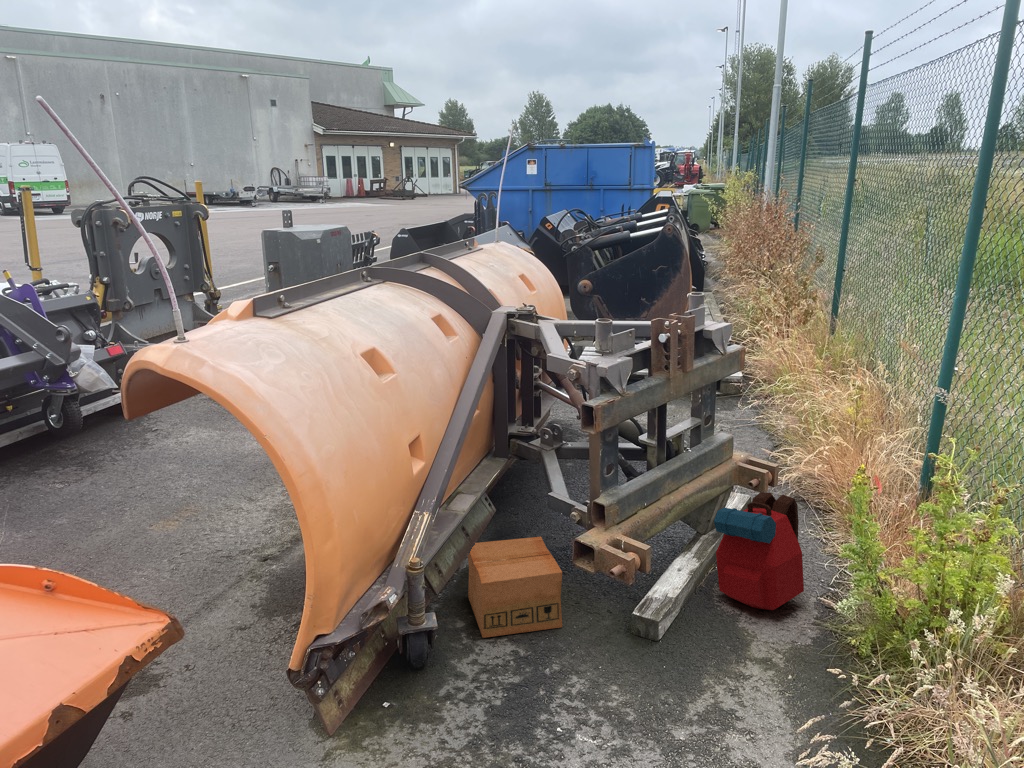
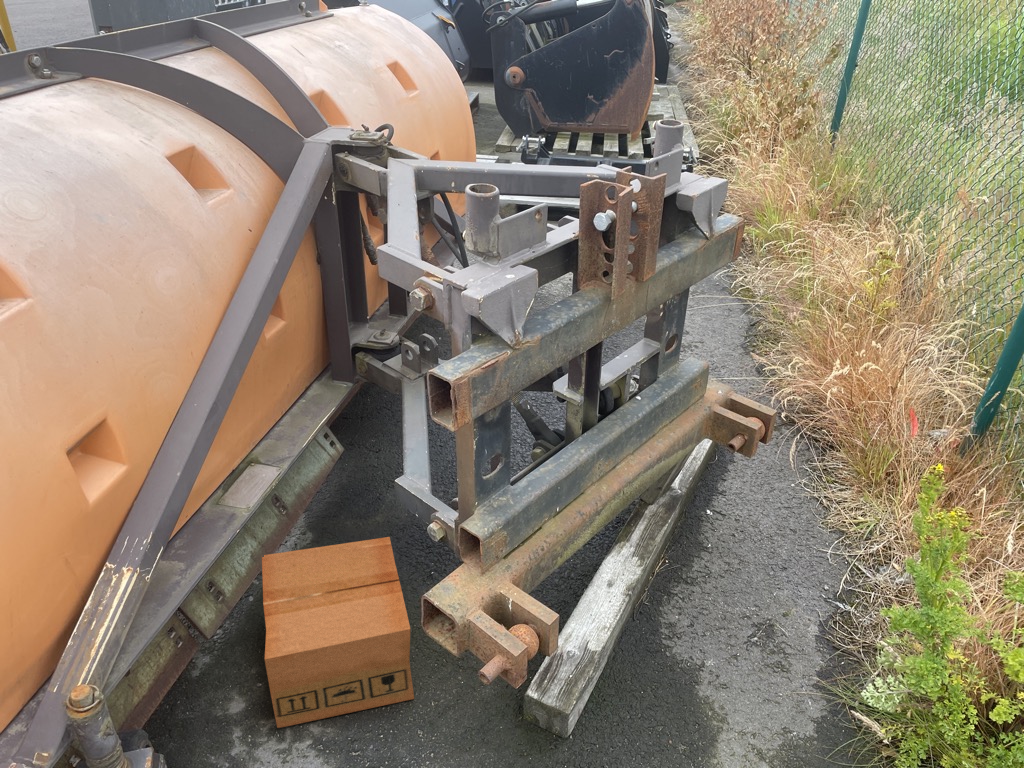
backpack: present [714,492,804,610] -> none [669,468,807,668]

